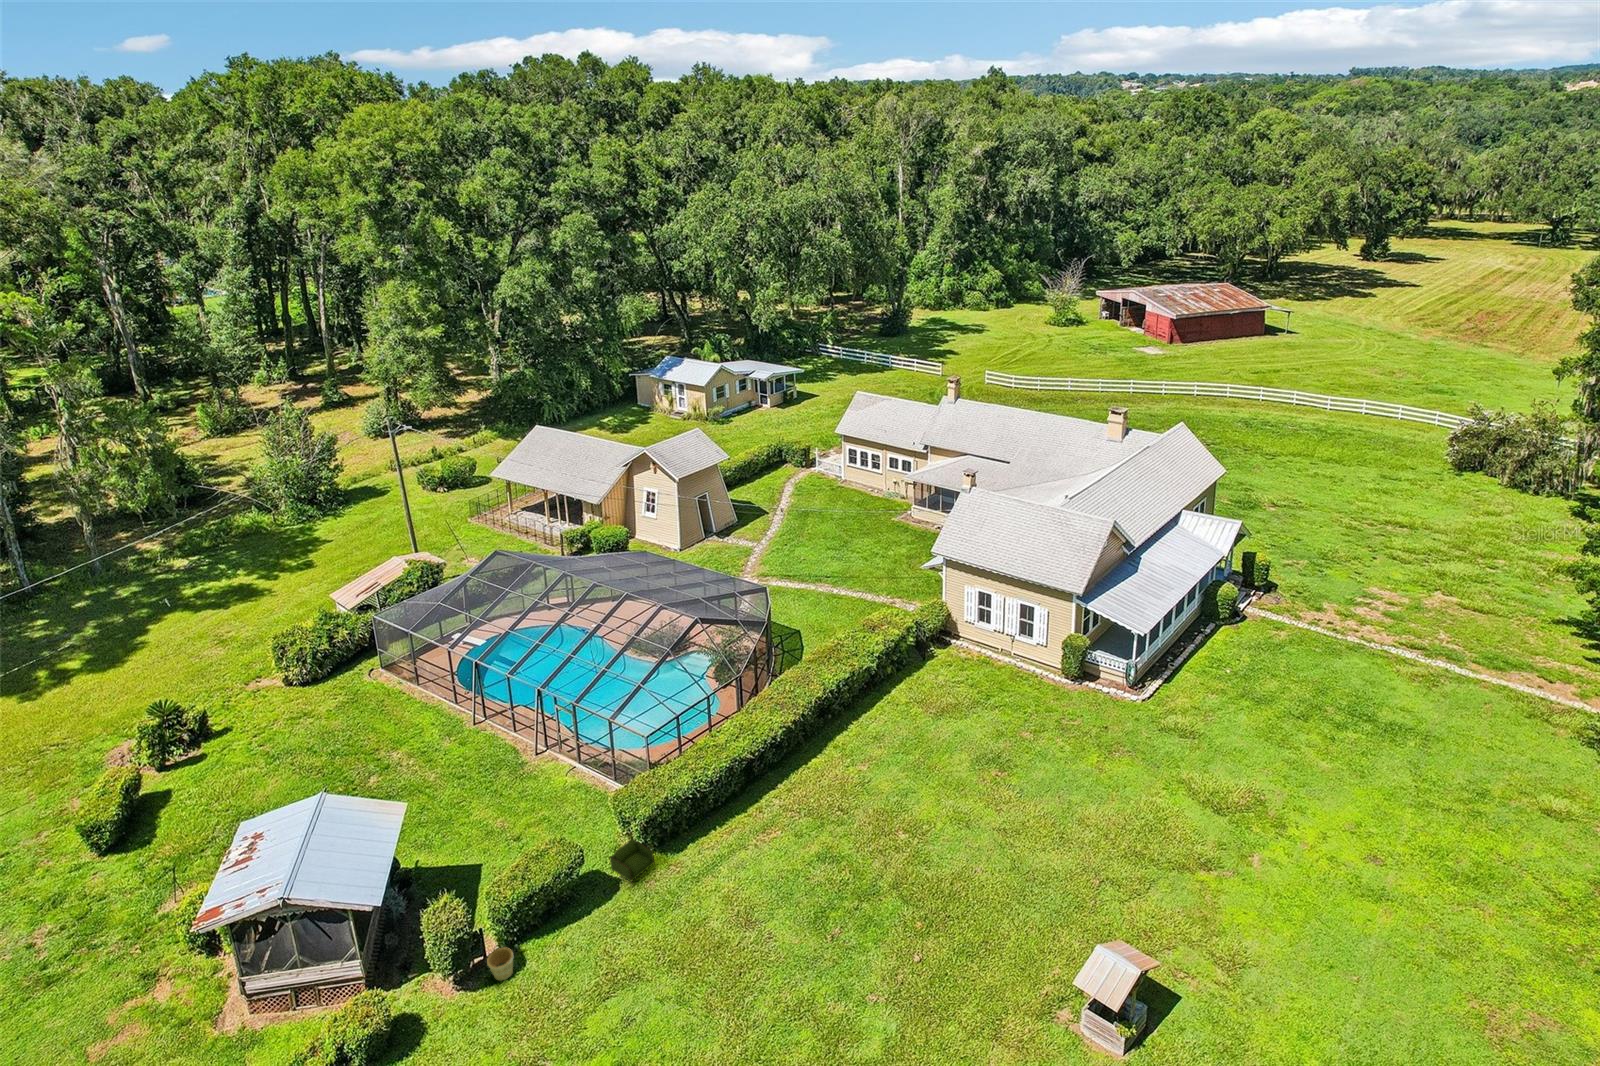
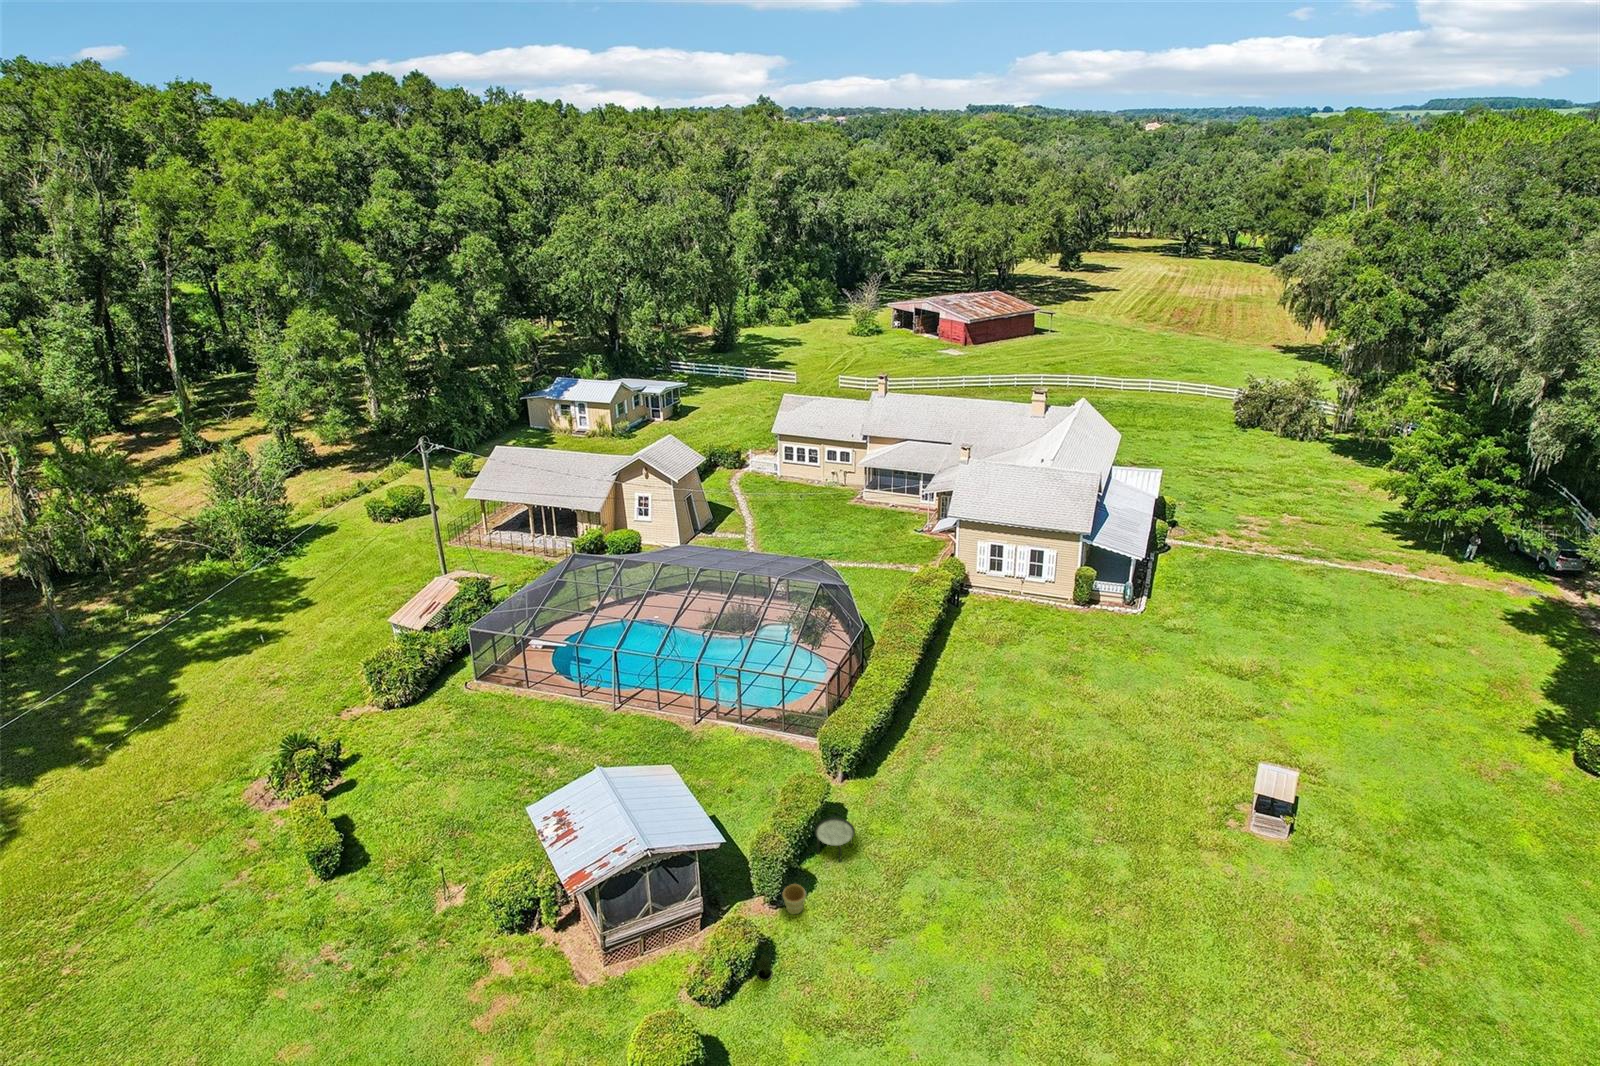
armchair: present [610,839,655,883] -> none [828,778,863,819]
round table: none [562,882,608,934] -> present [815,817,855,862]
potted tree: none [411,1016,433,1046] -> present [757,954,773,981]

